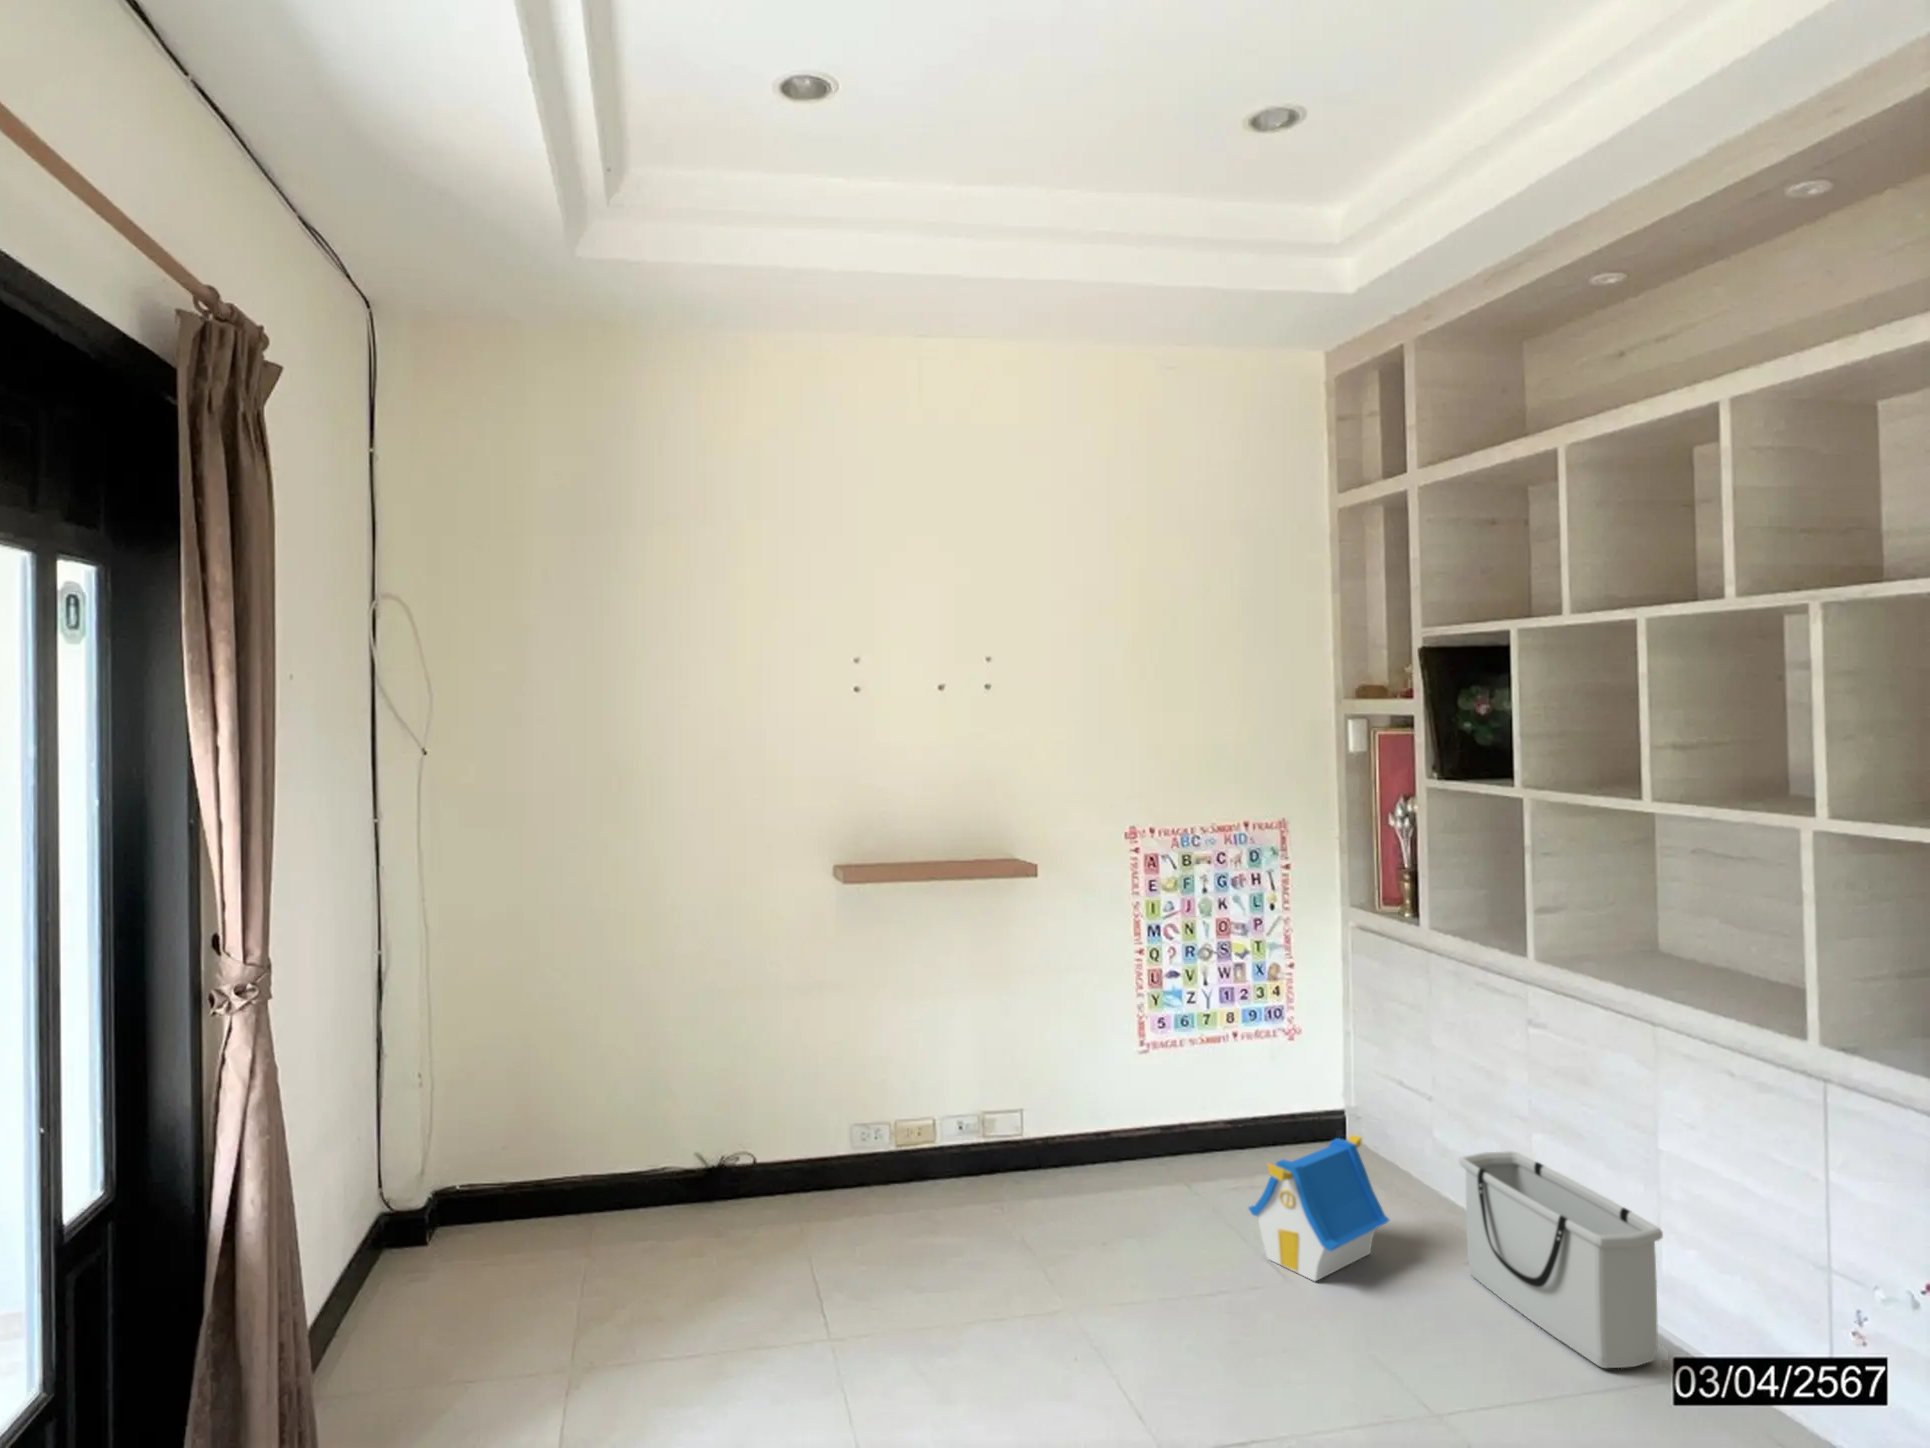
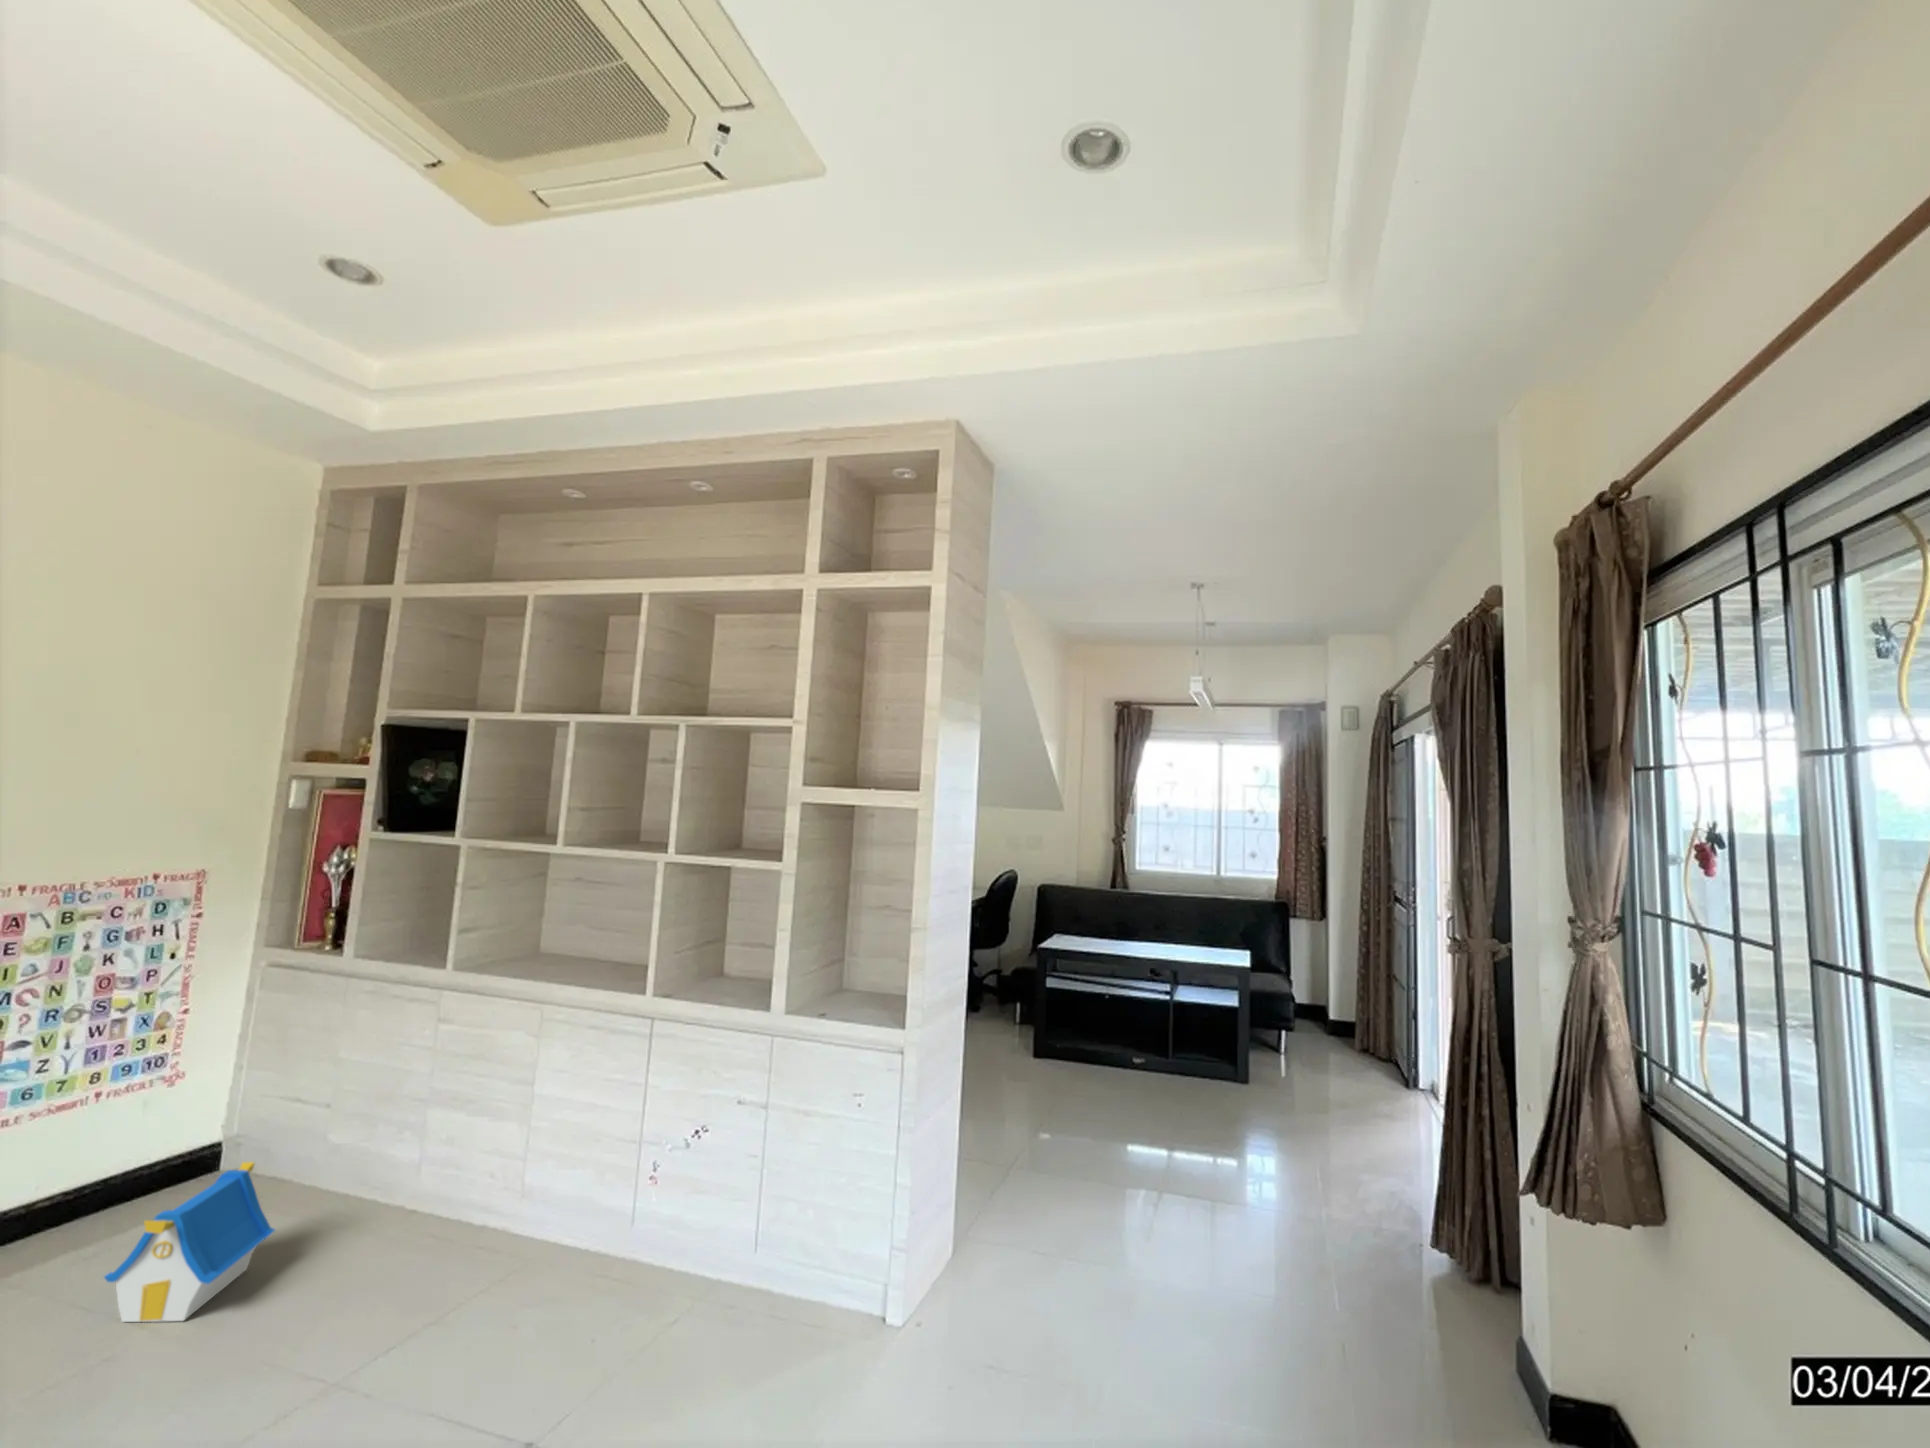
storage bin: present [1459,1151,1663,1368] -> none [347,1132,515,1279]

